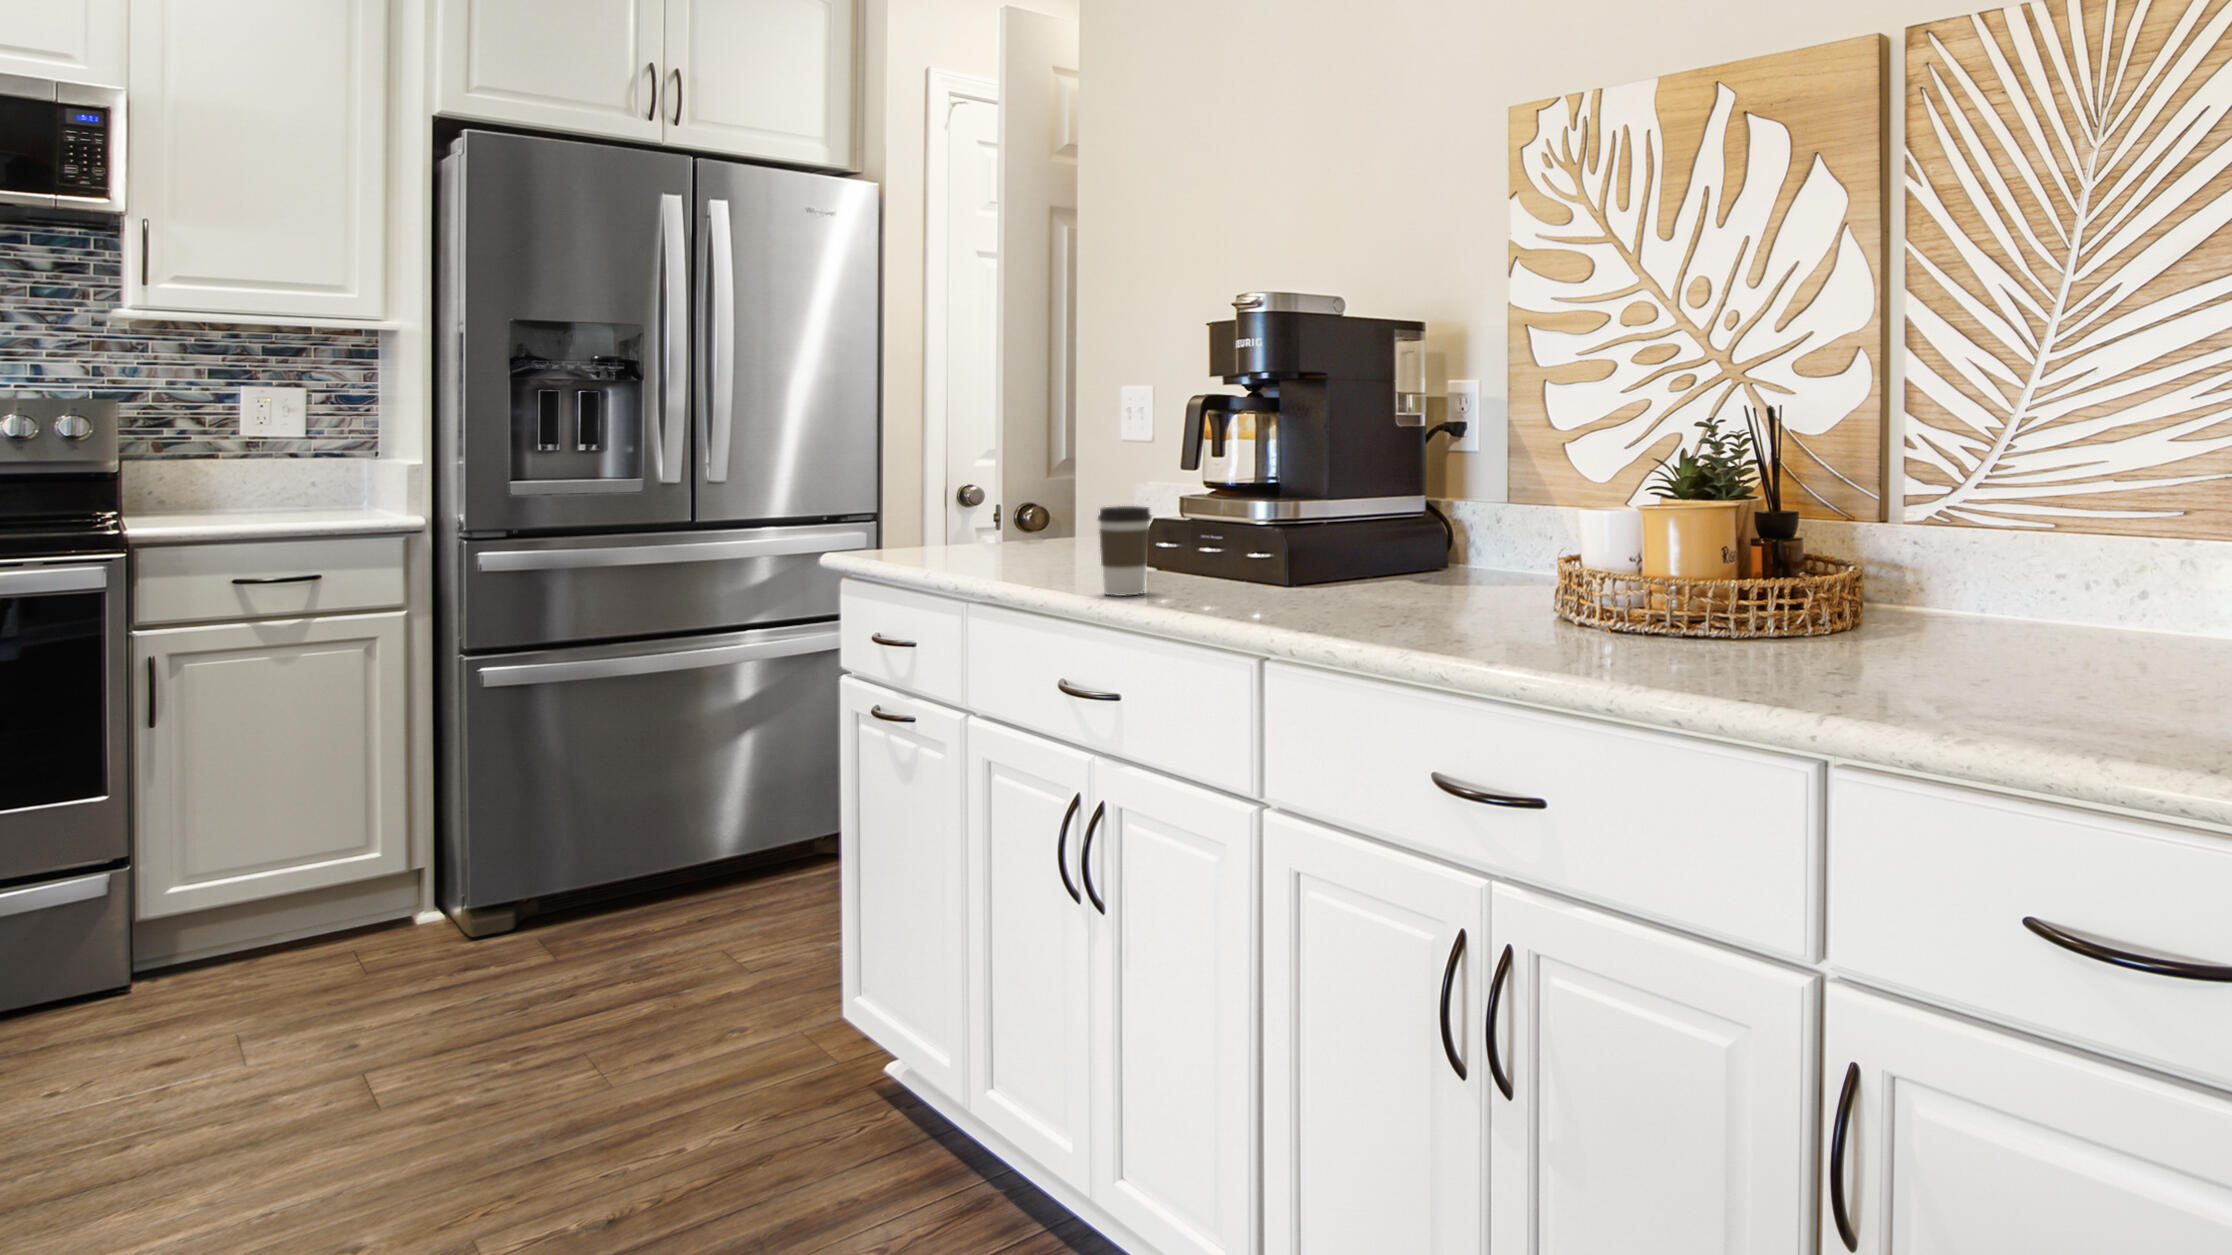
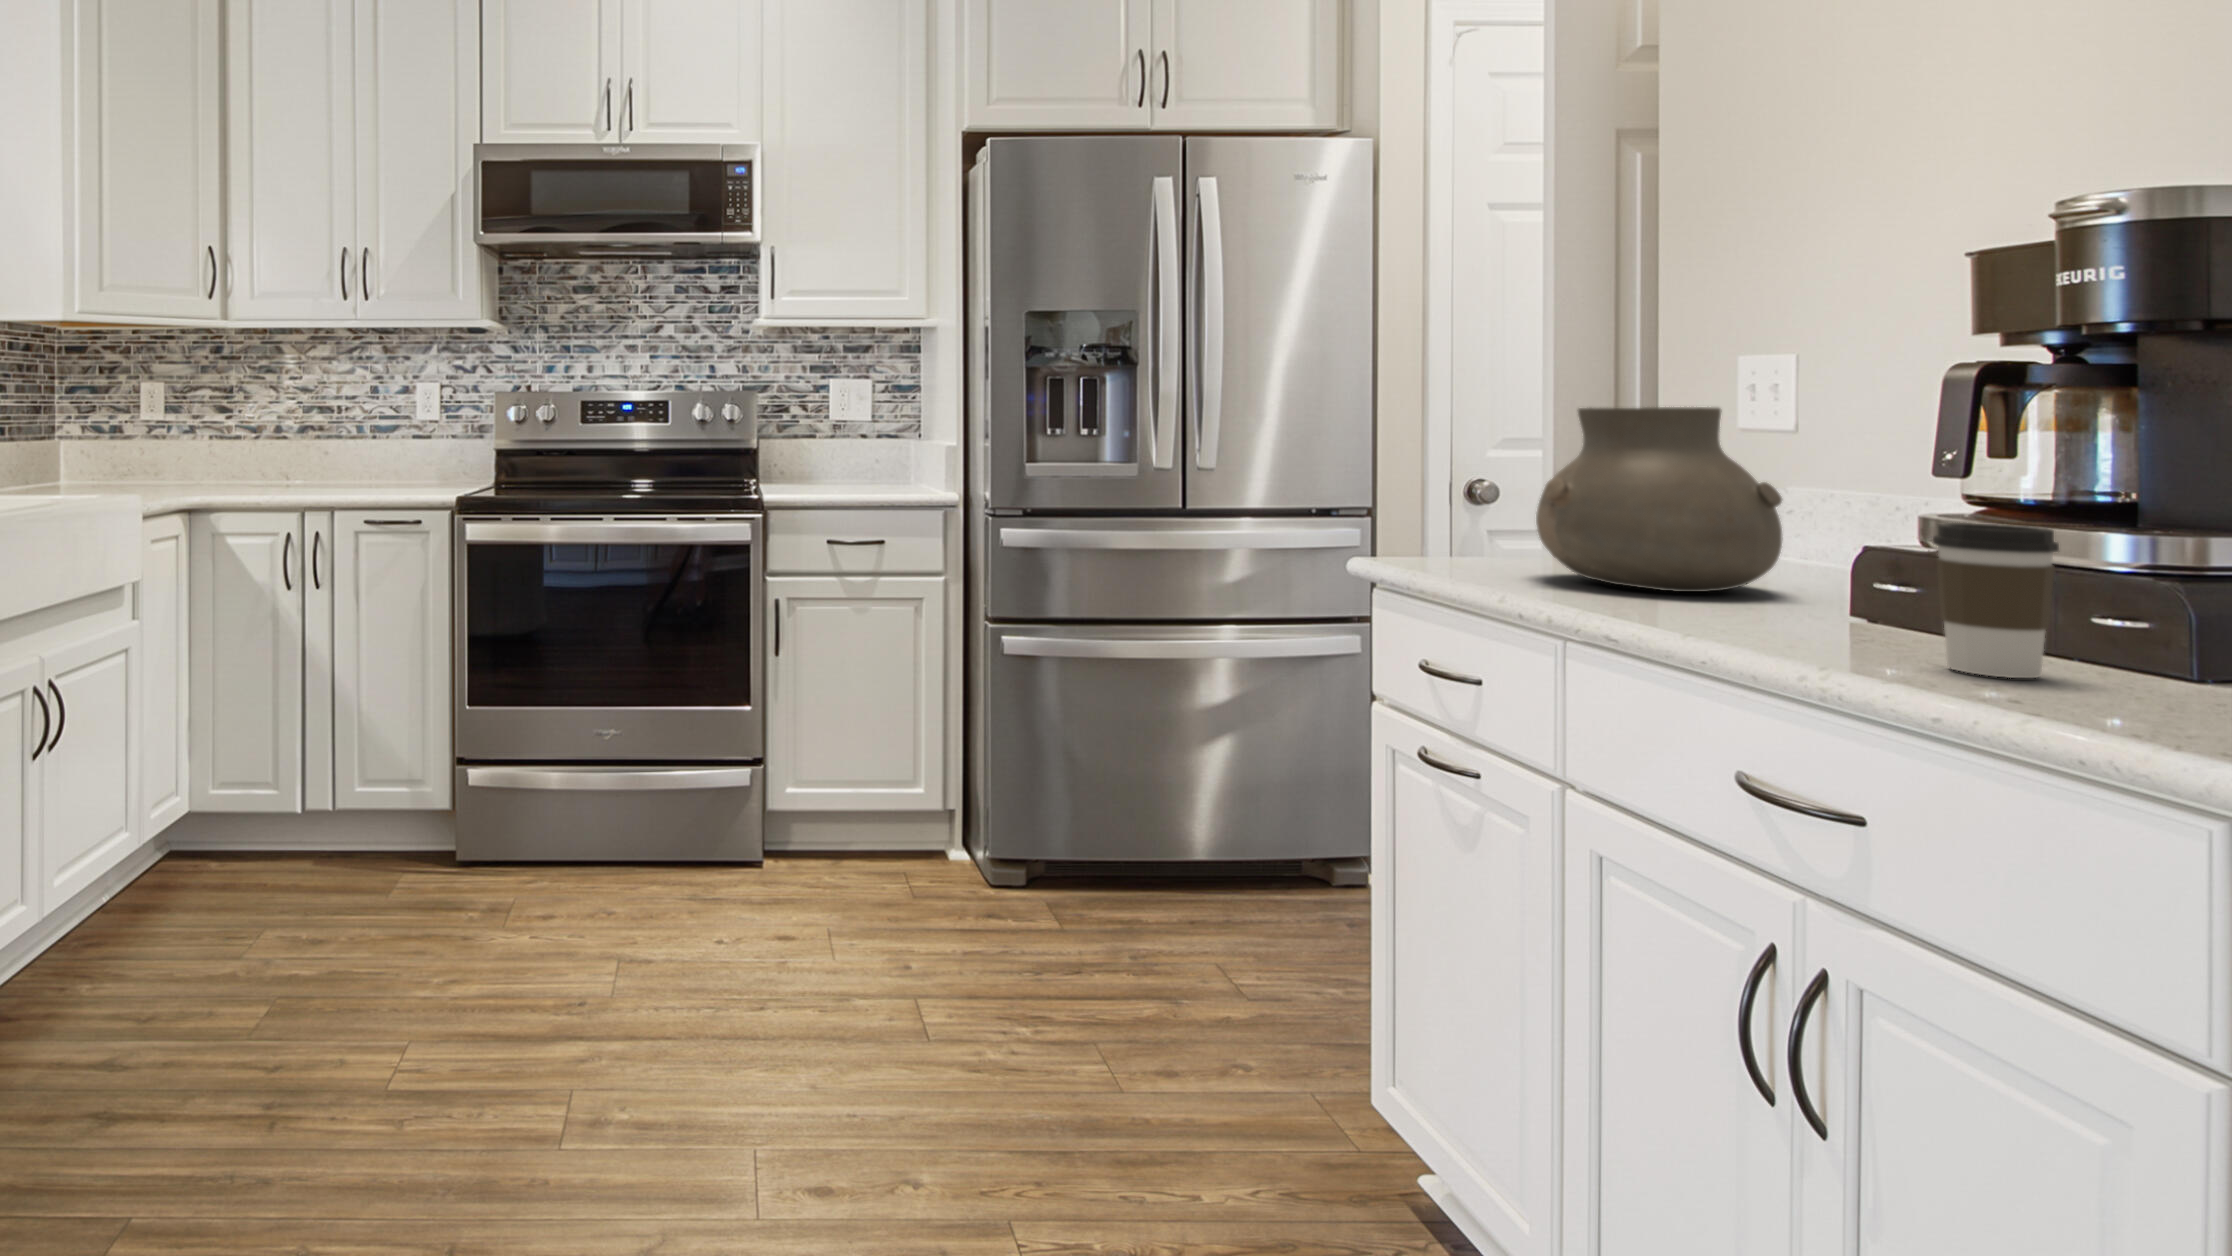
vase: none [931,431,1084,561] -> present [1536,407,1783,592]

